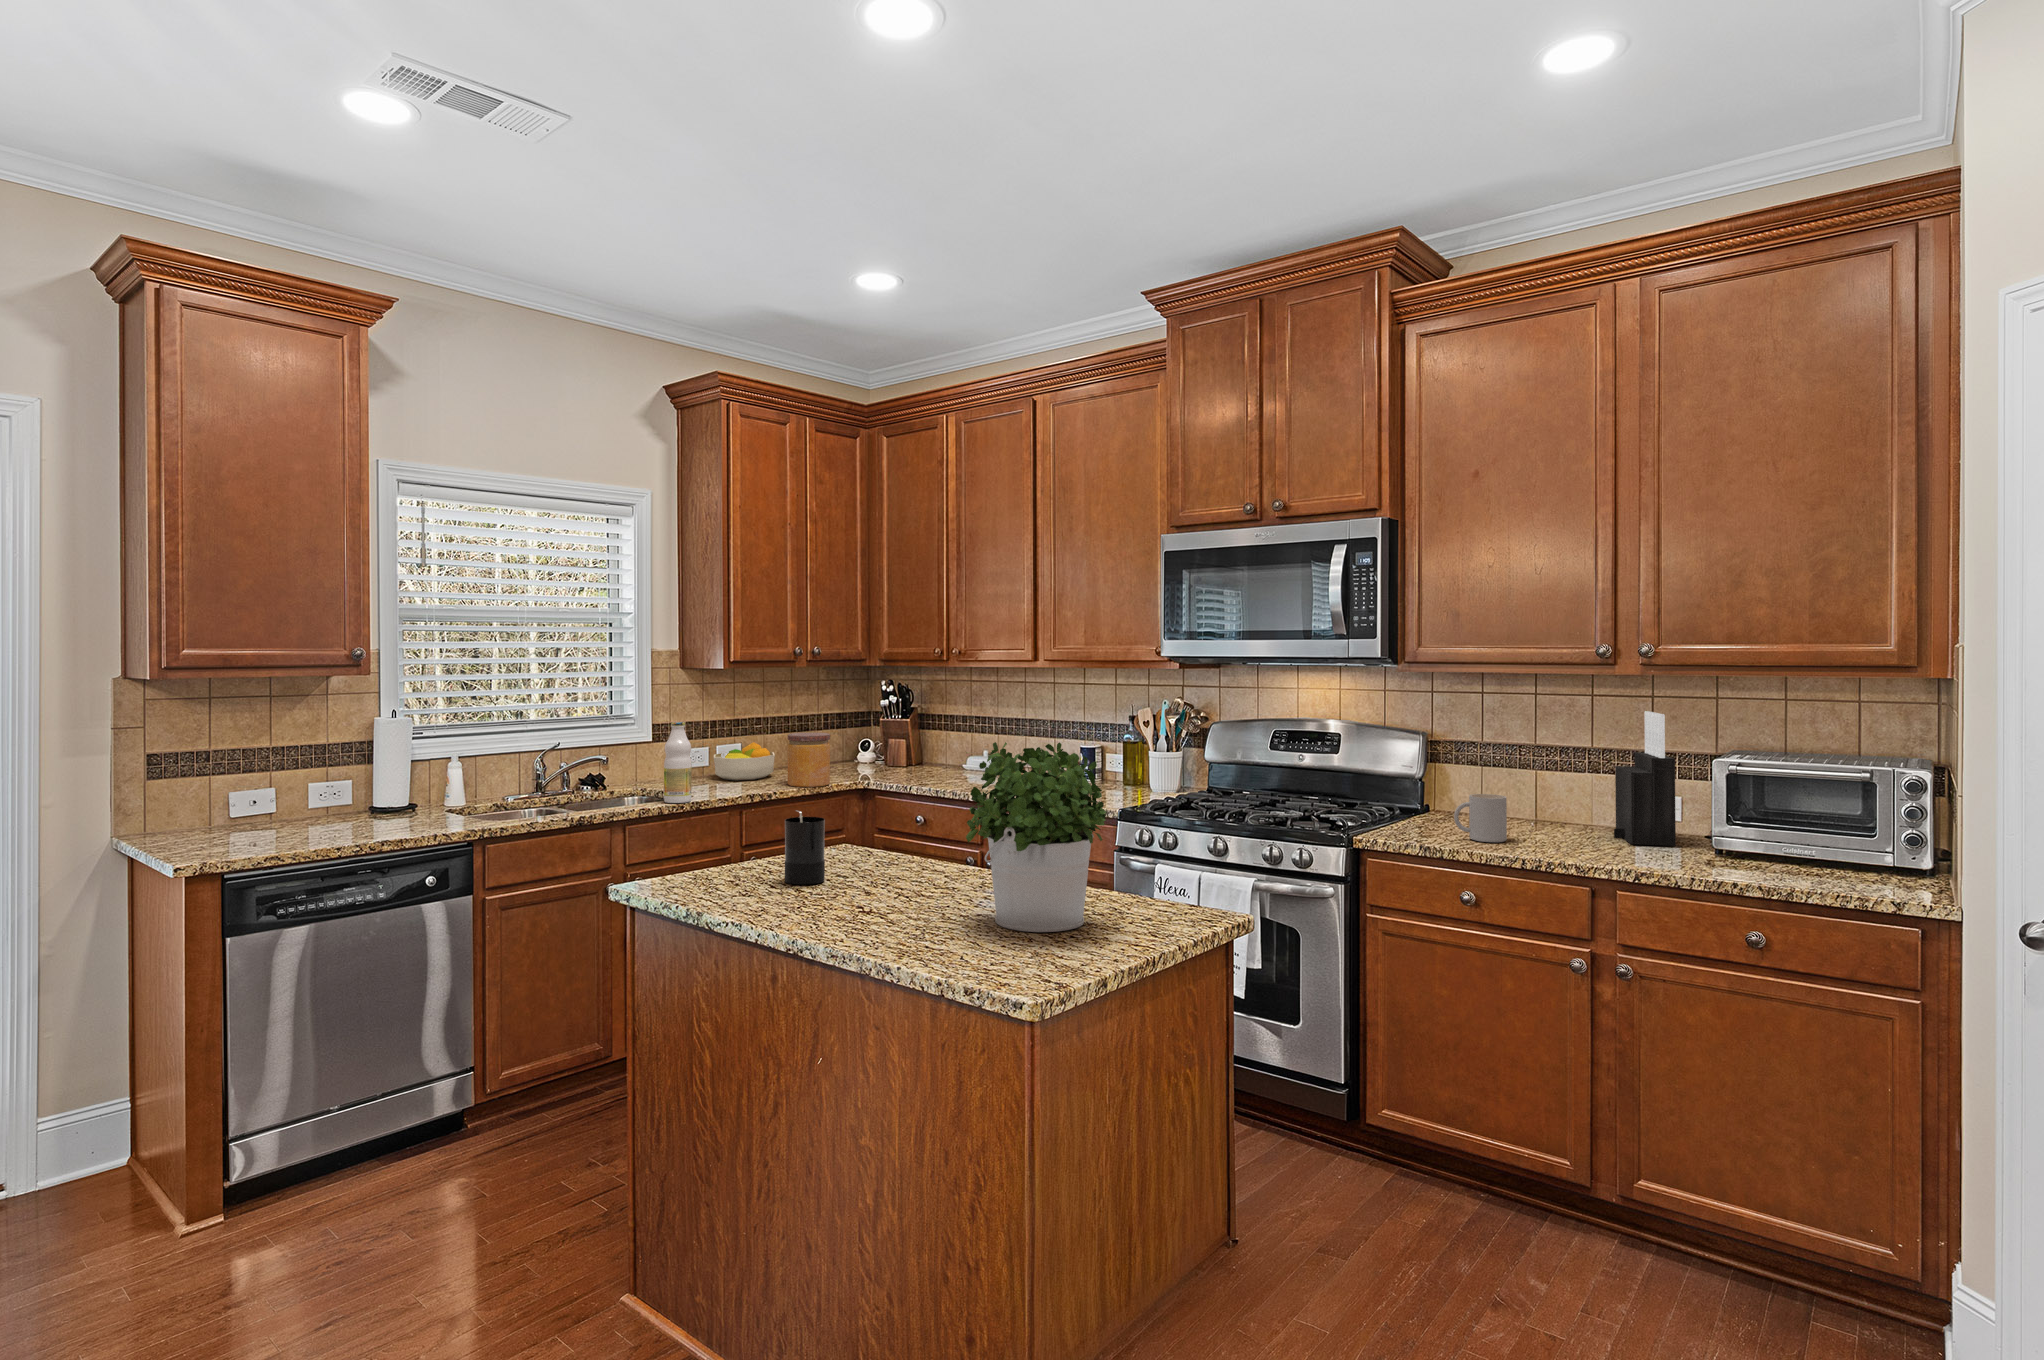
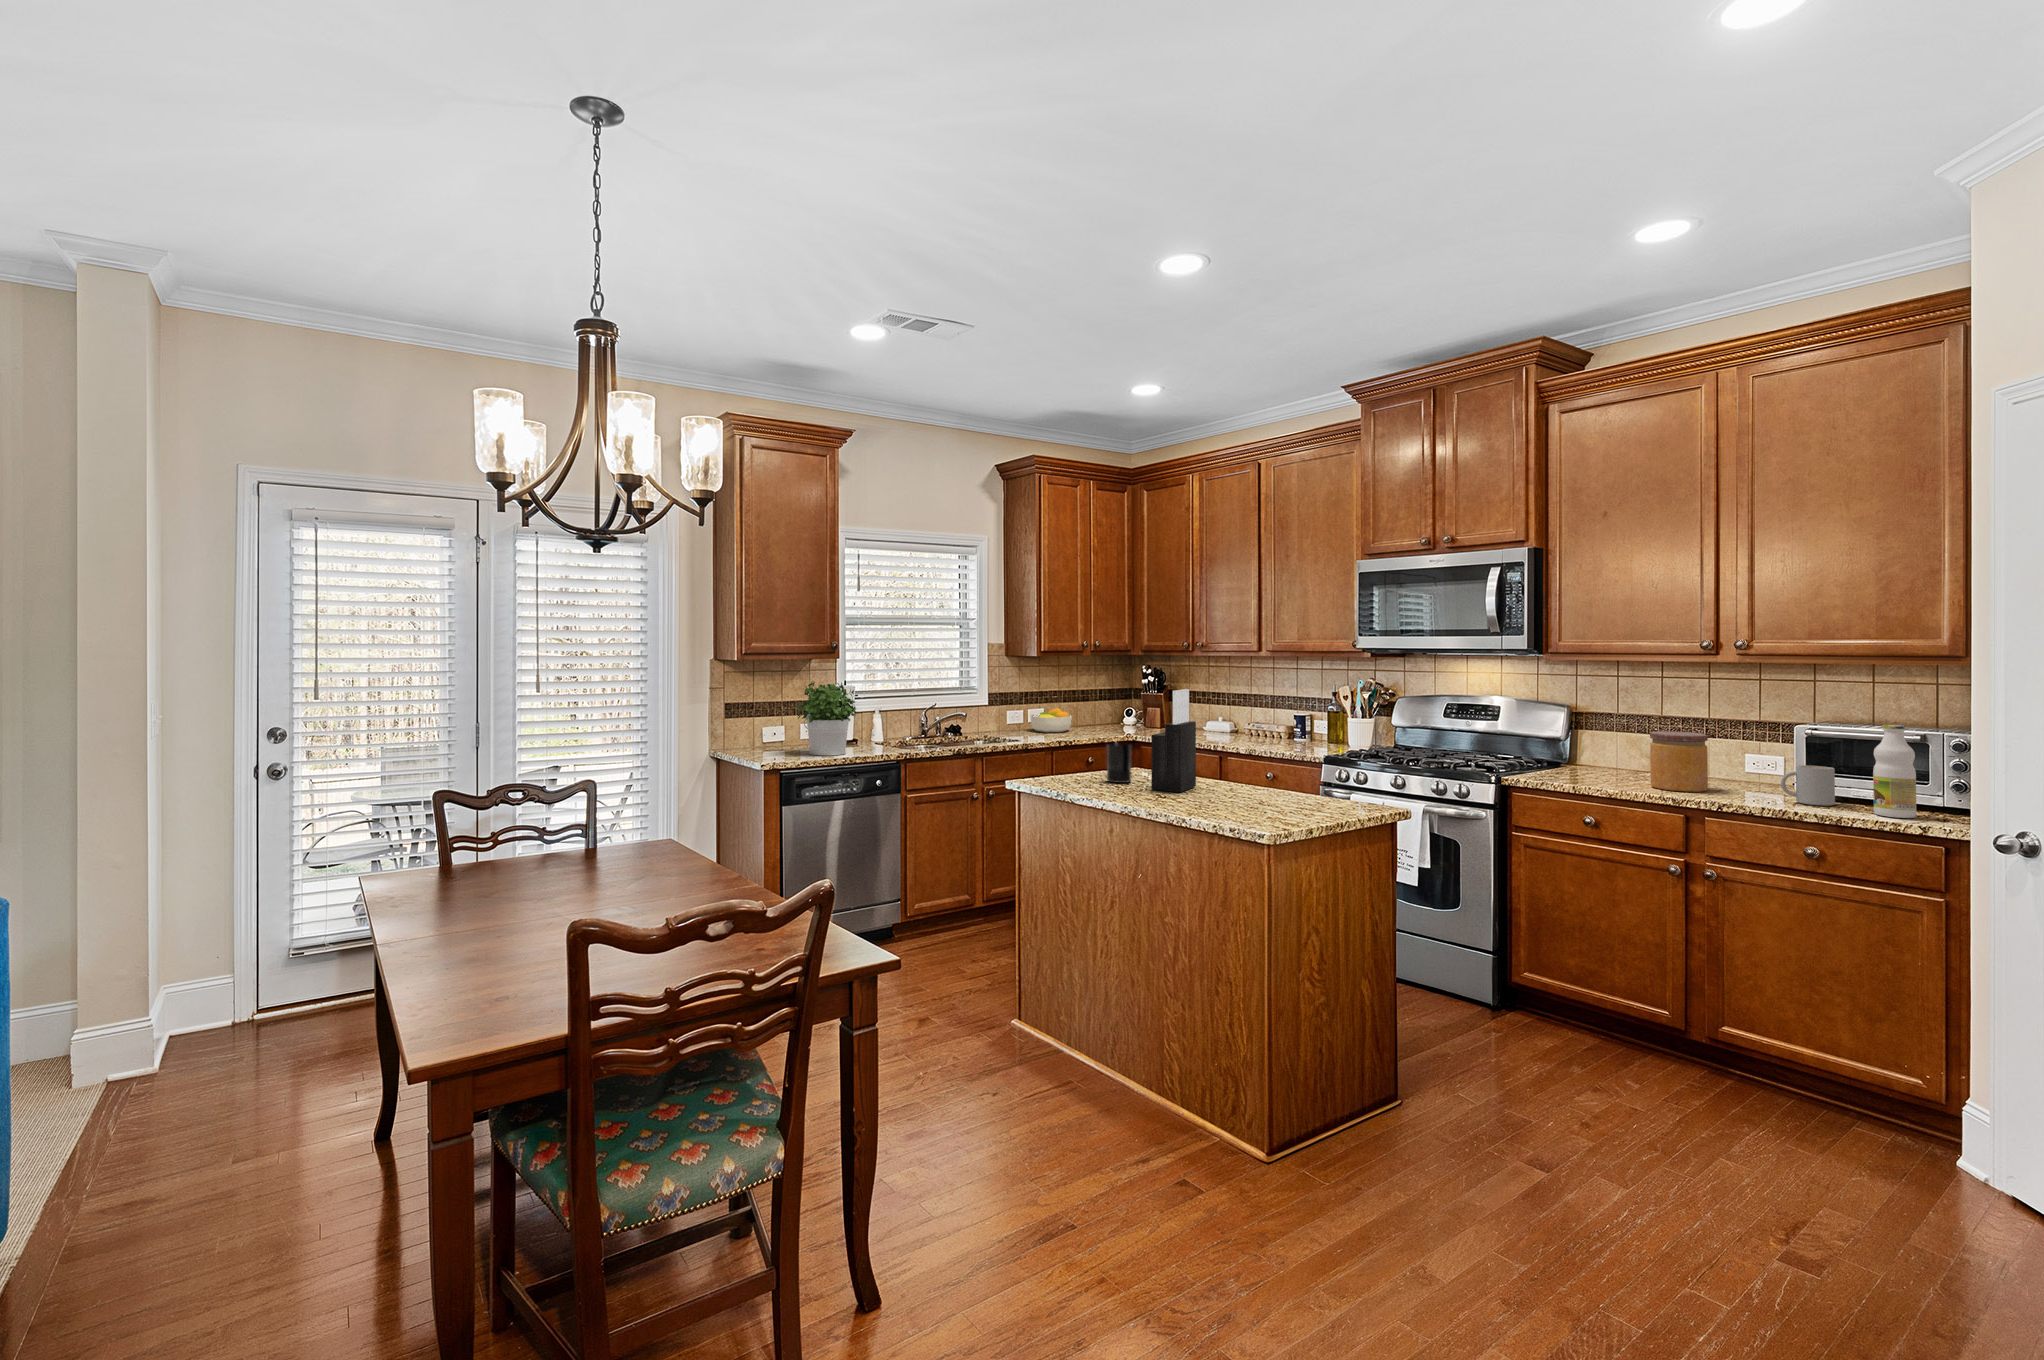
knife block: present [1614,711,1676,846] -> present [1151,689,1196,792]
bottle: present [664,722,692,803] -> present [1873,725,1916,818]
jar: present [787,732,830,787] -> present [1650,731,1708,792]
potted plant: present [966,742,1106,932] -> present [796,682,856,756]
mug: present [1454,794,1507,842] -> present [1781,765,1835,806]

